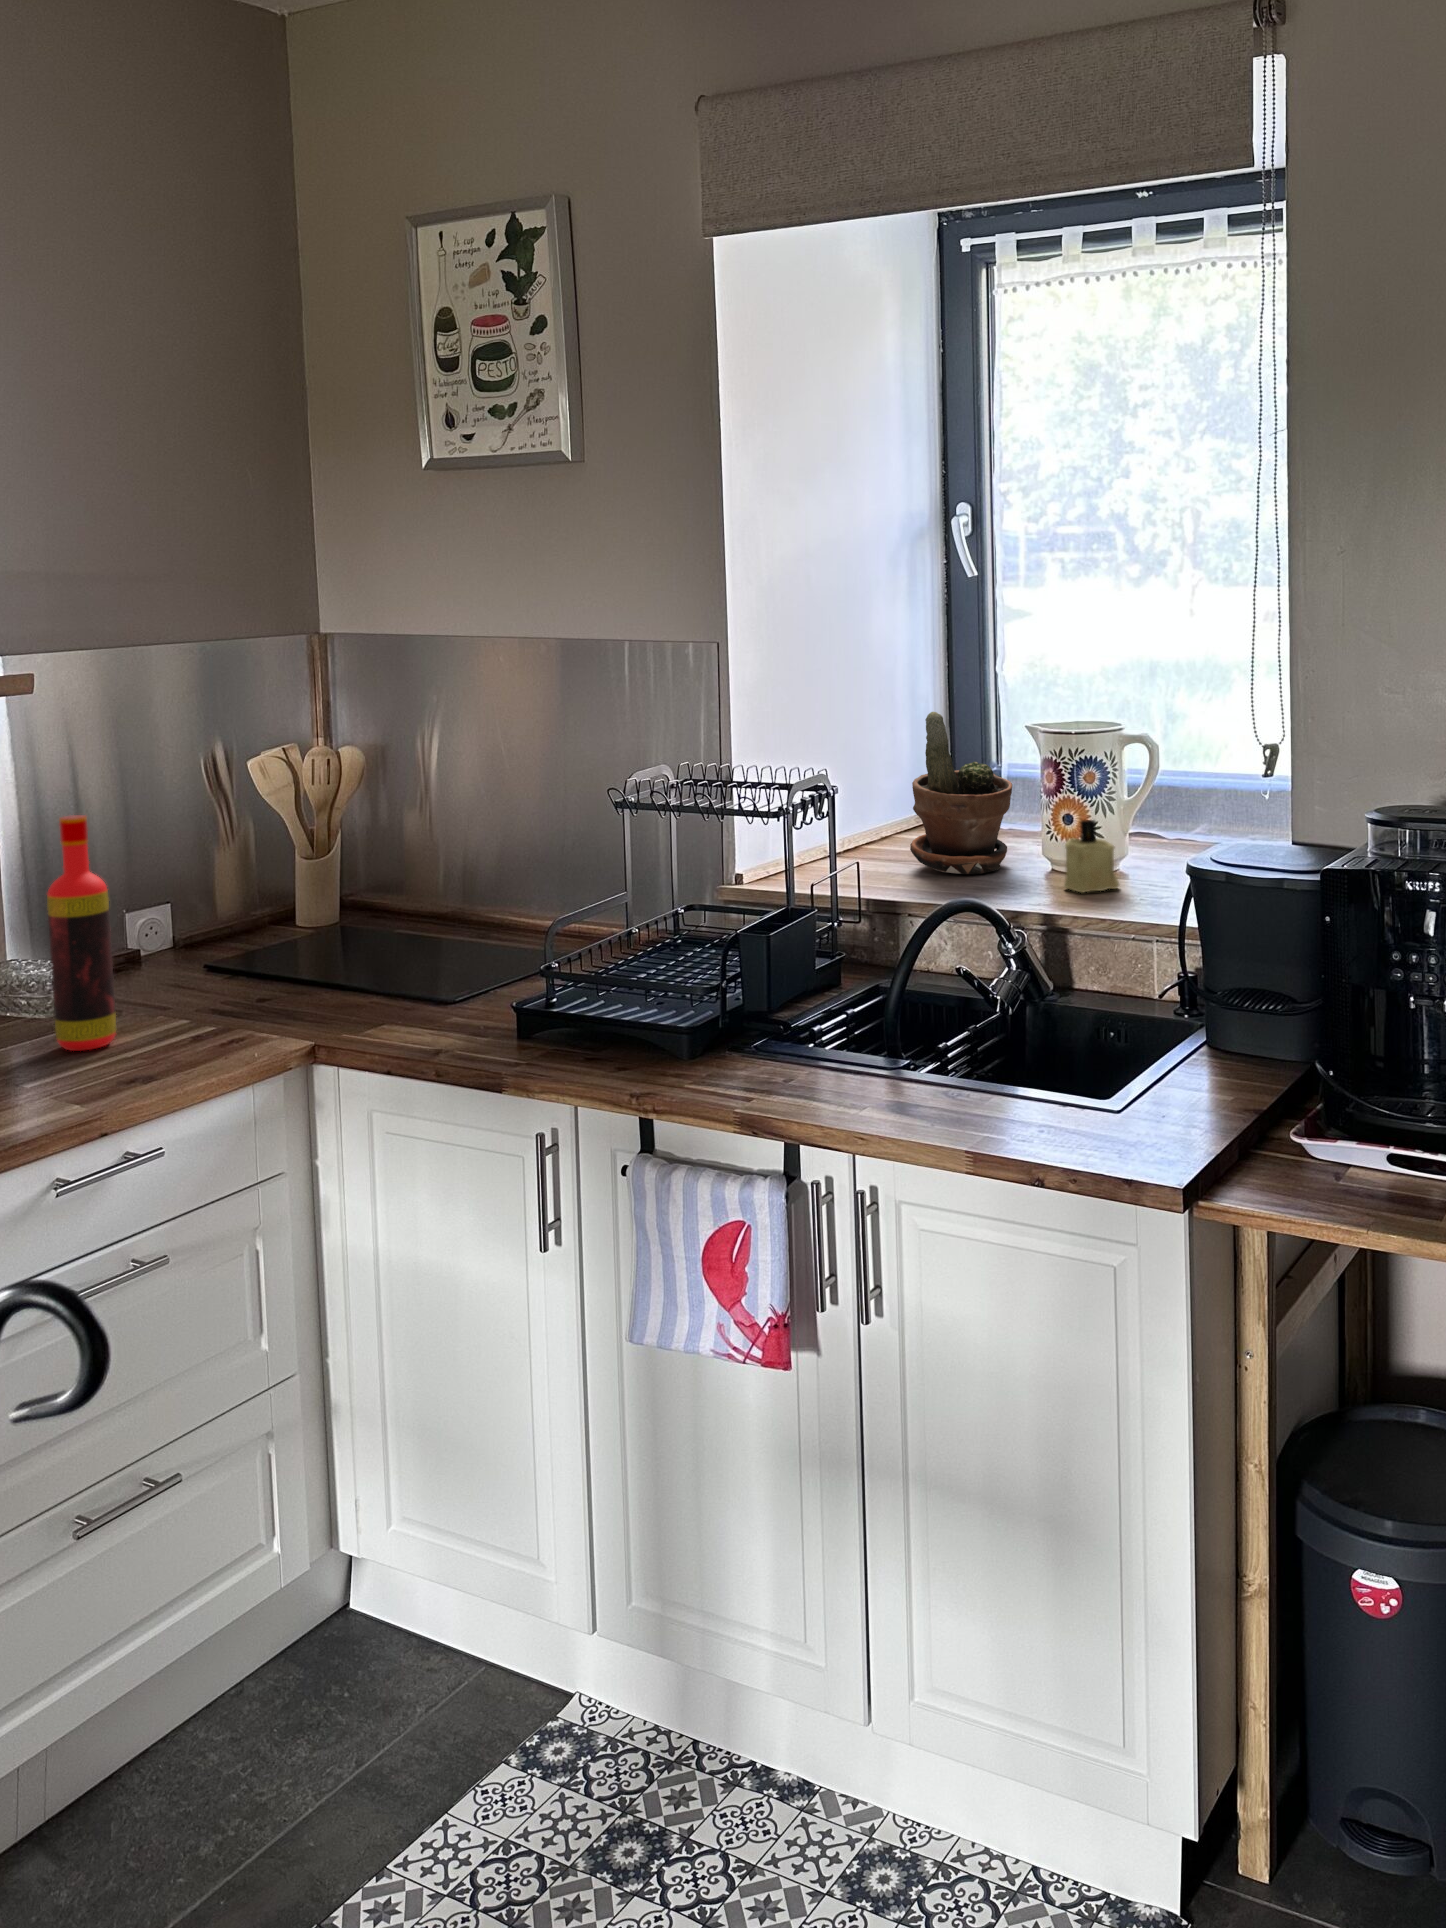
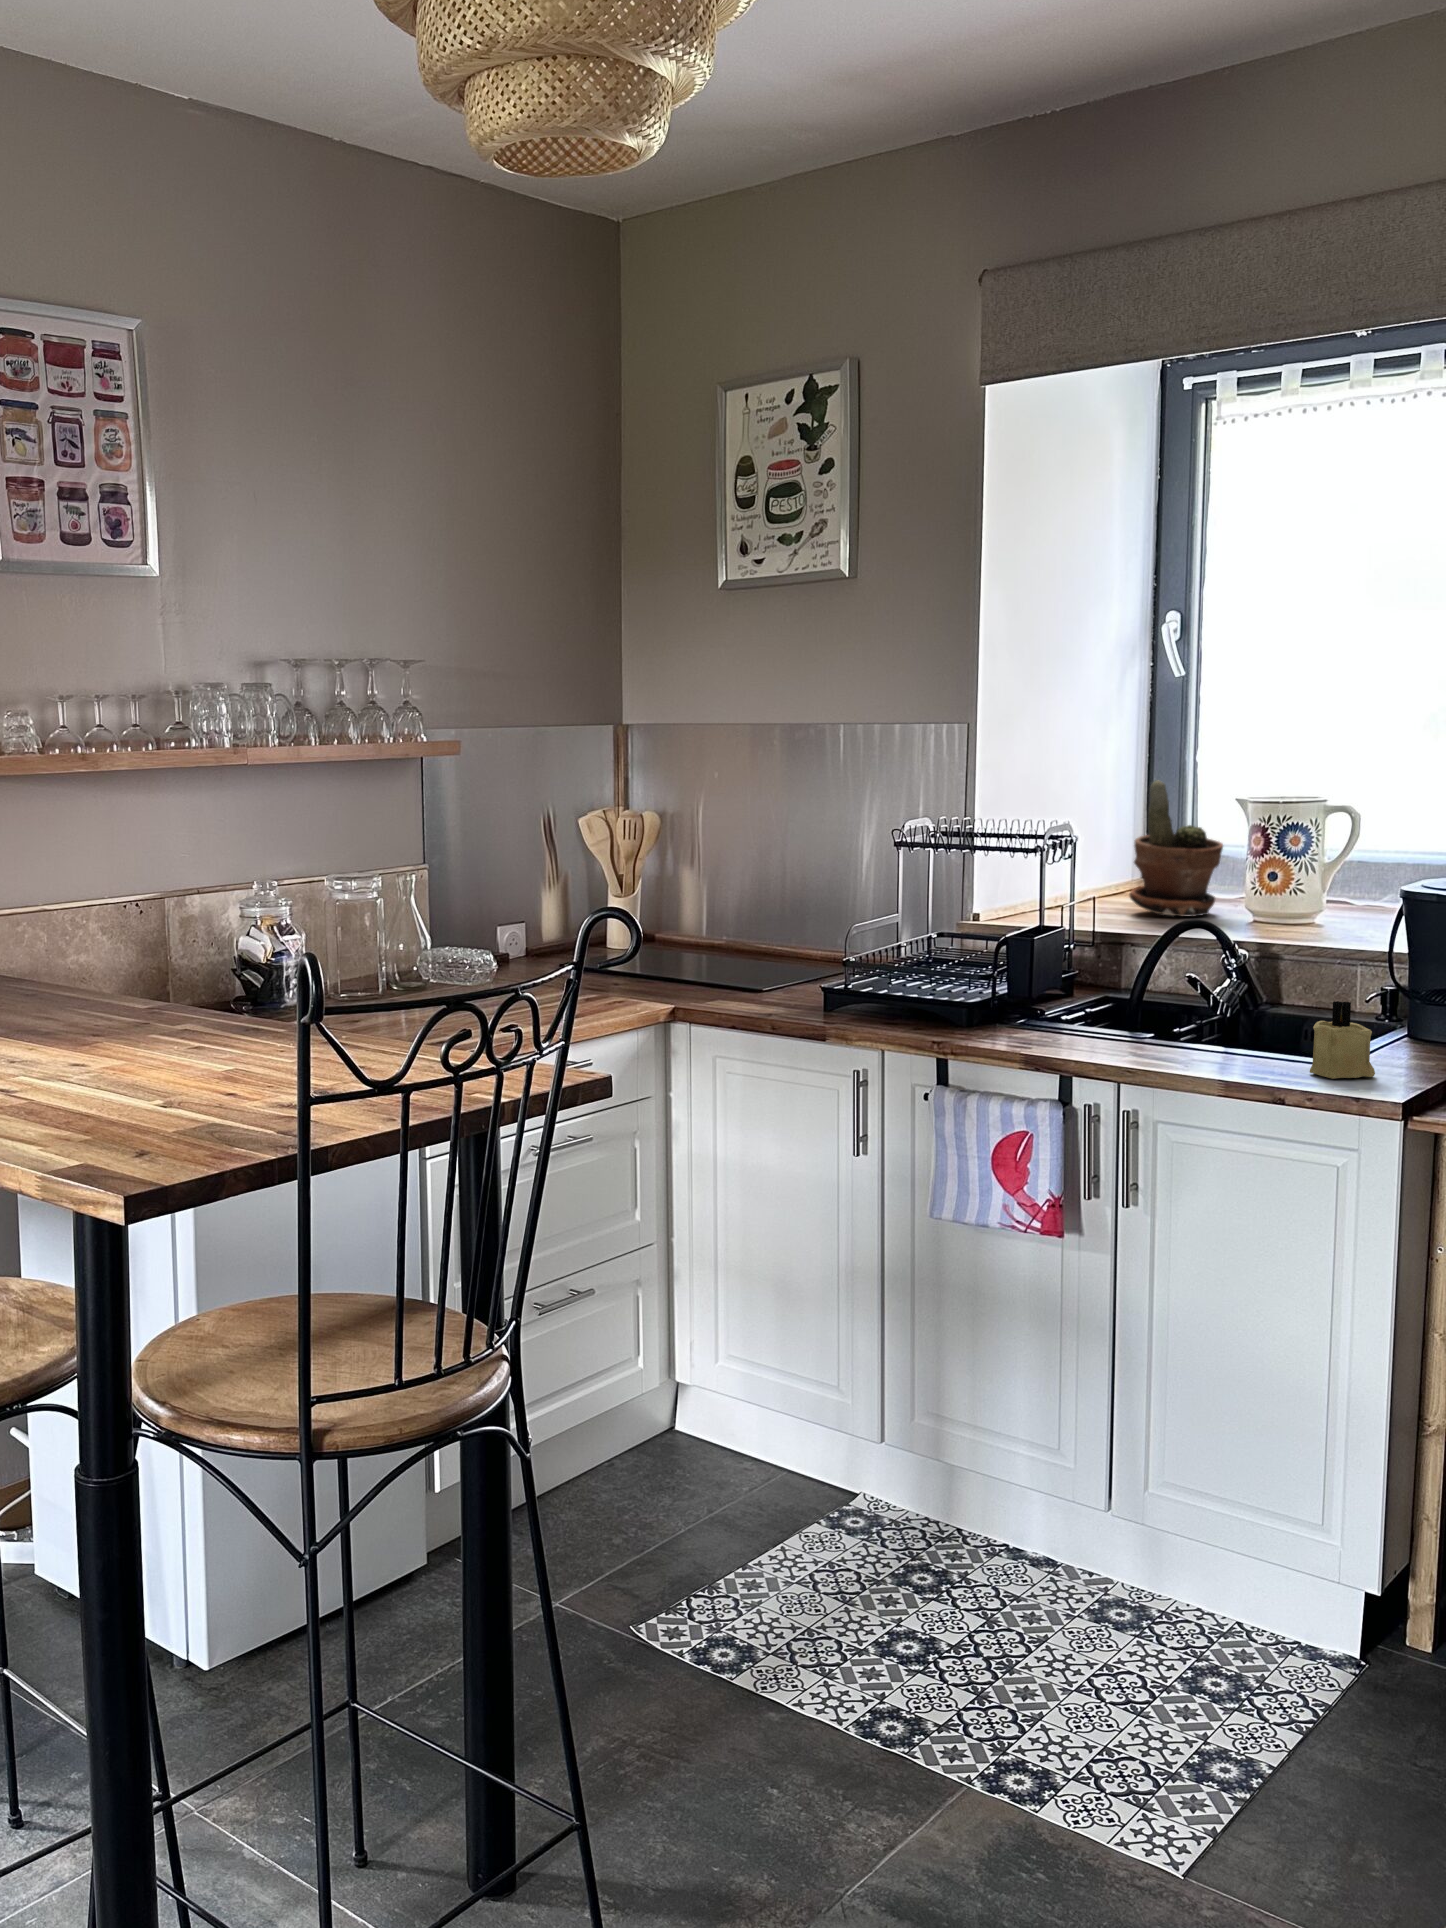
bottle: present [47,815,116,1051] -> none [490,832,532,1003]
candle: present [1064,820,1119,892] -> present [1310,1001,1375,1079]

